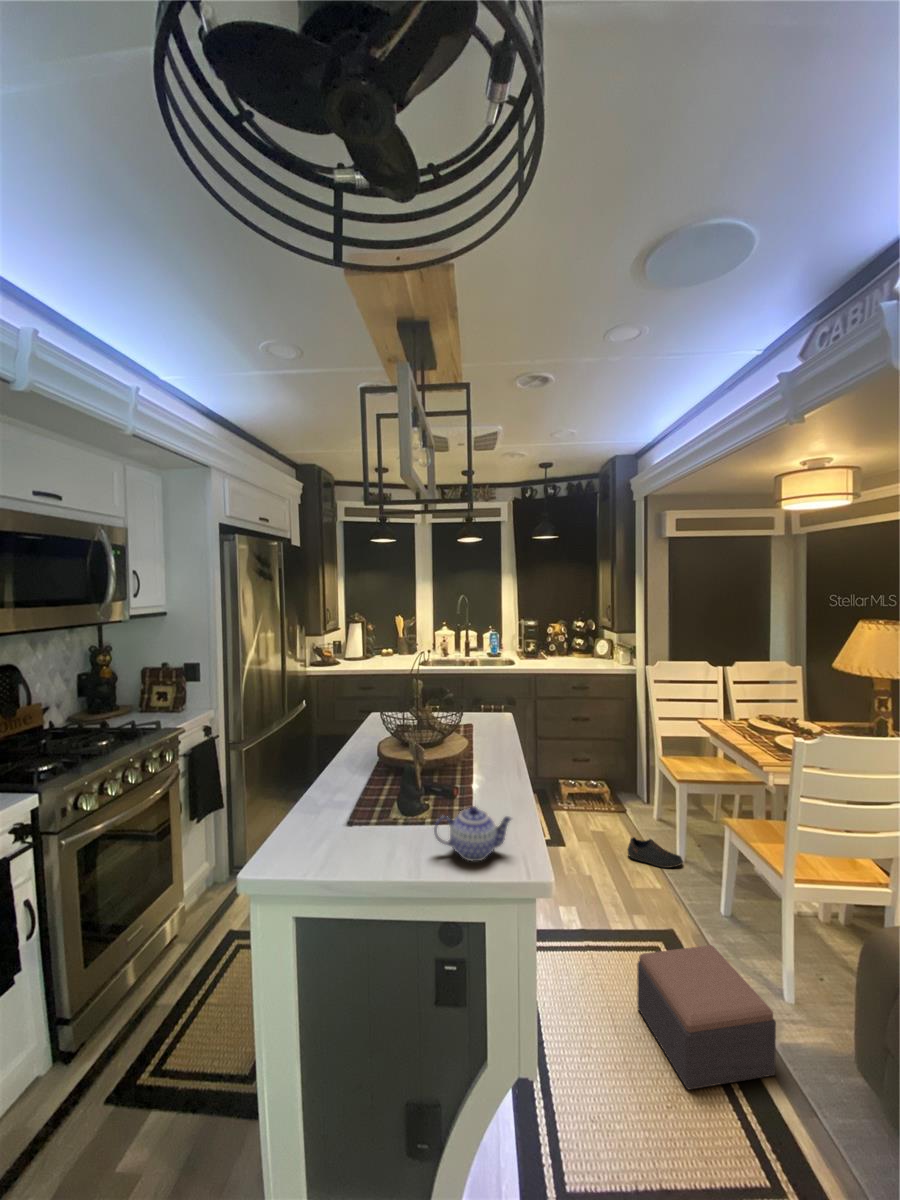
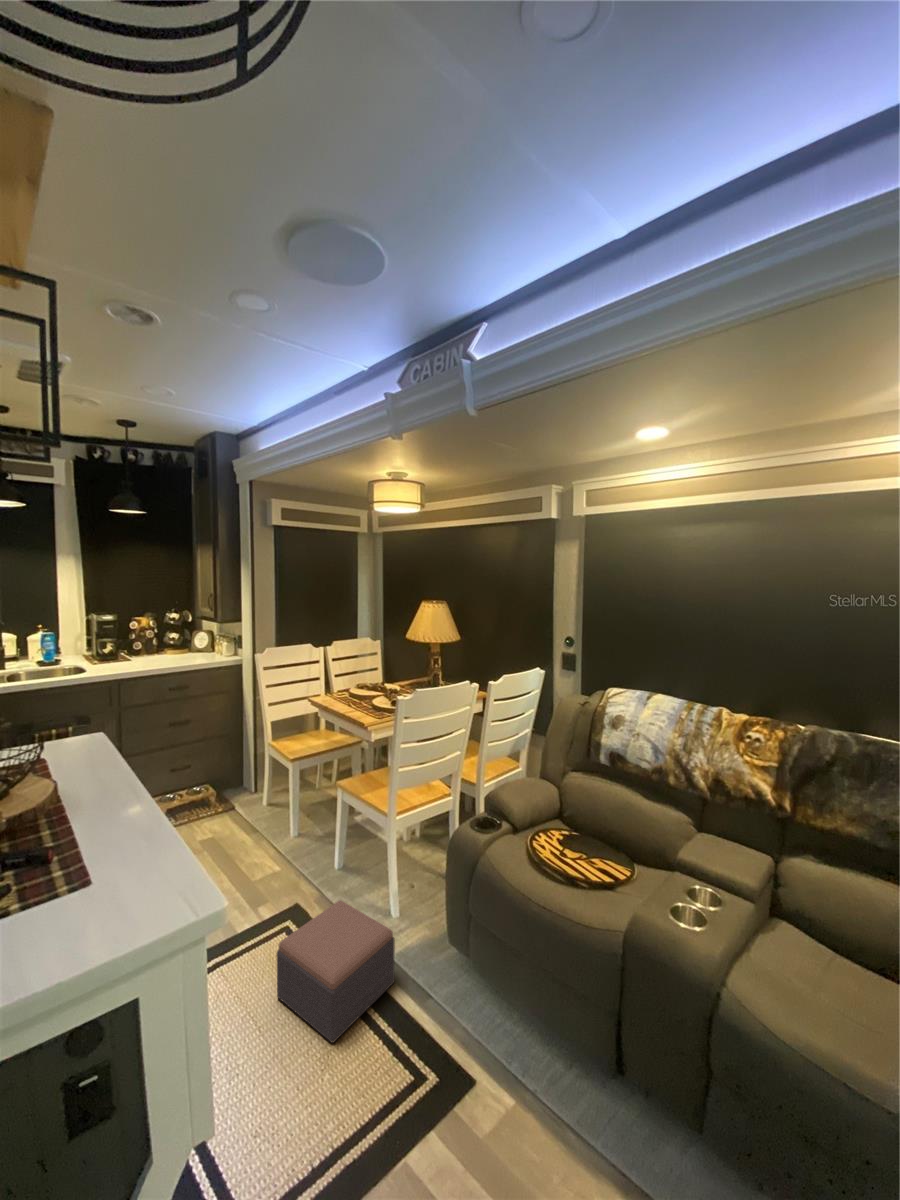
teapot: present [434,806,512,861] -> none [40,854,169,936]
shoe: present [627,837,683,868] -> none [244,825,298,852]

